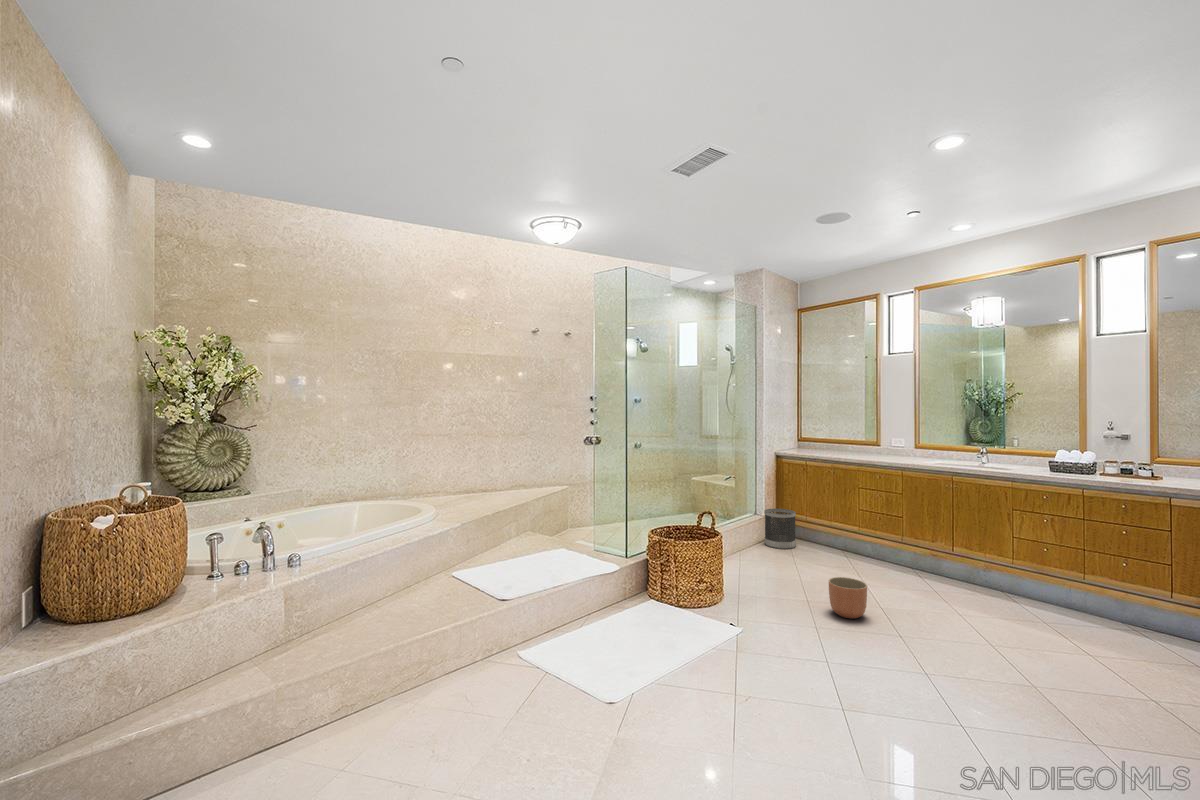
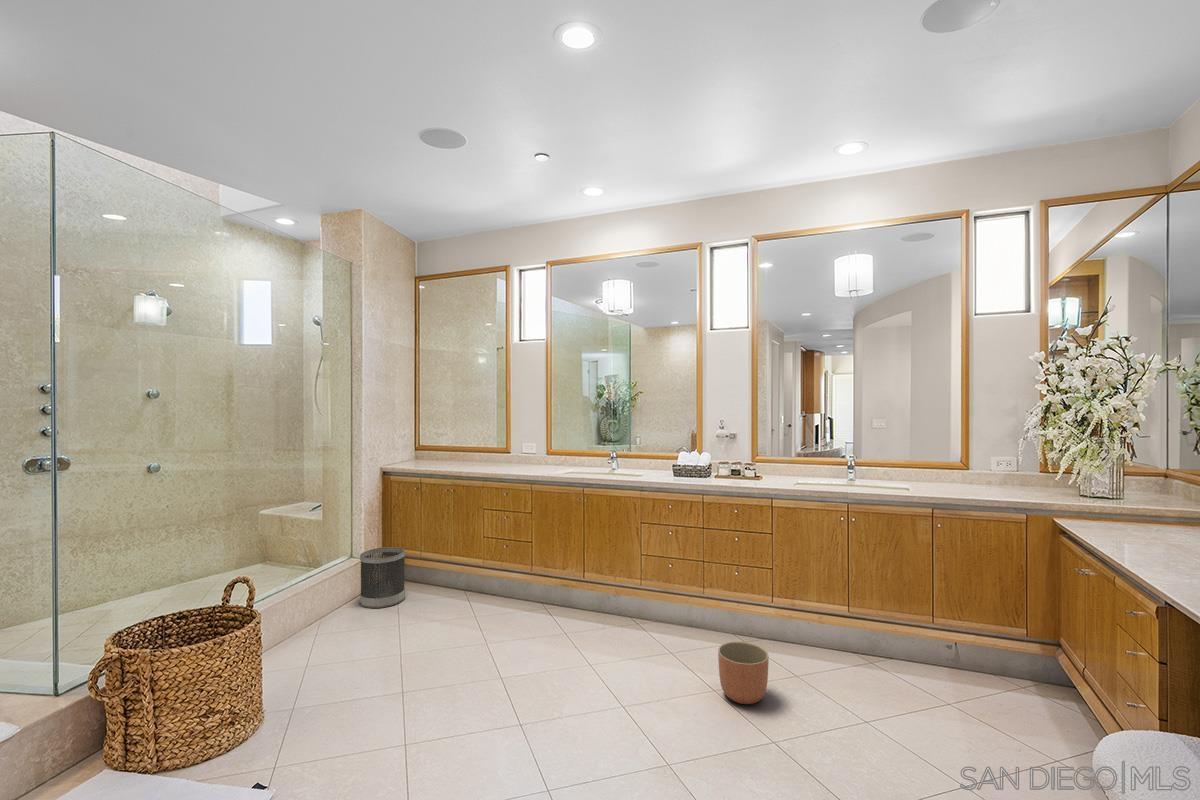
planter: present [829,577,867,619] -> present [718,642,769,704]

